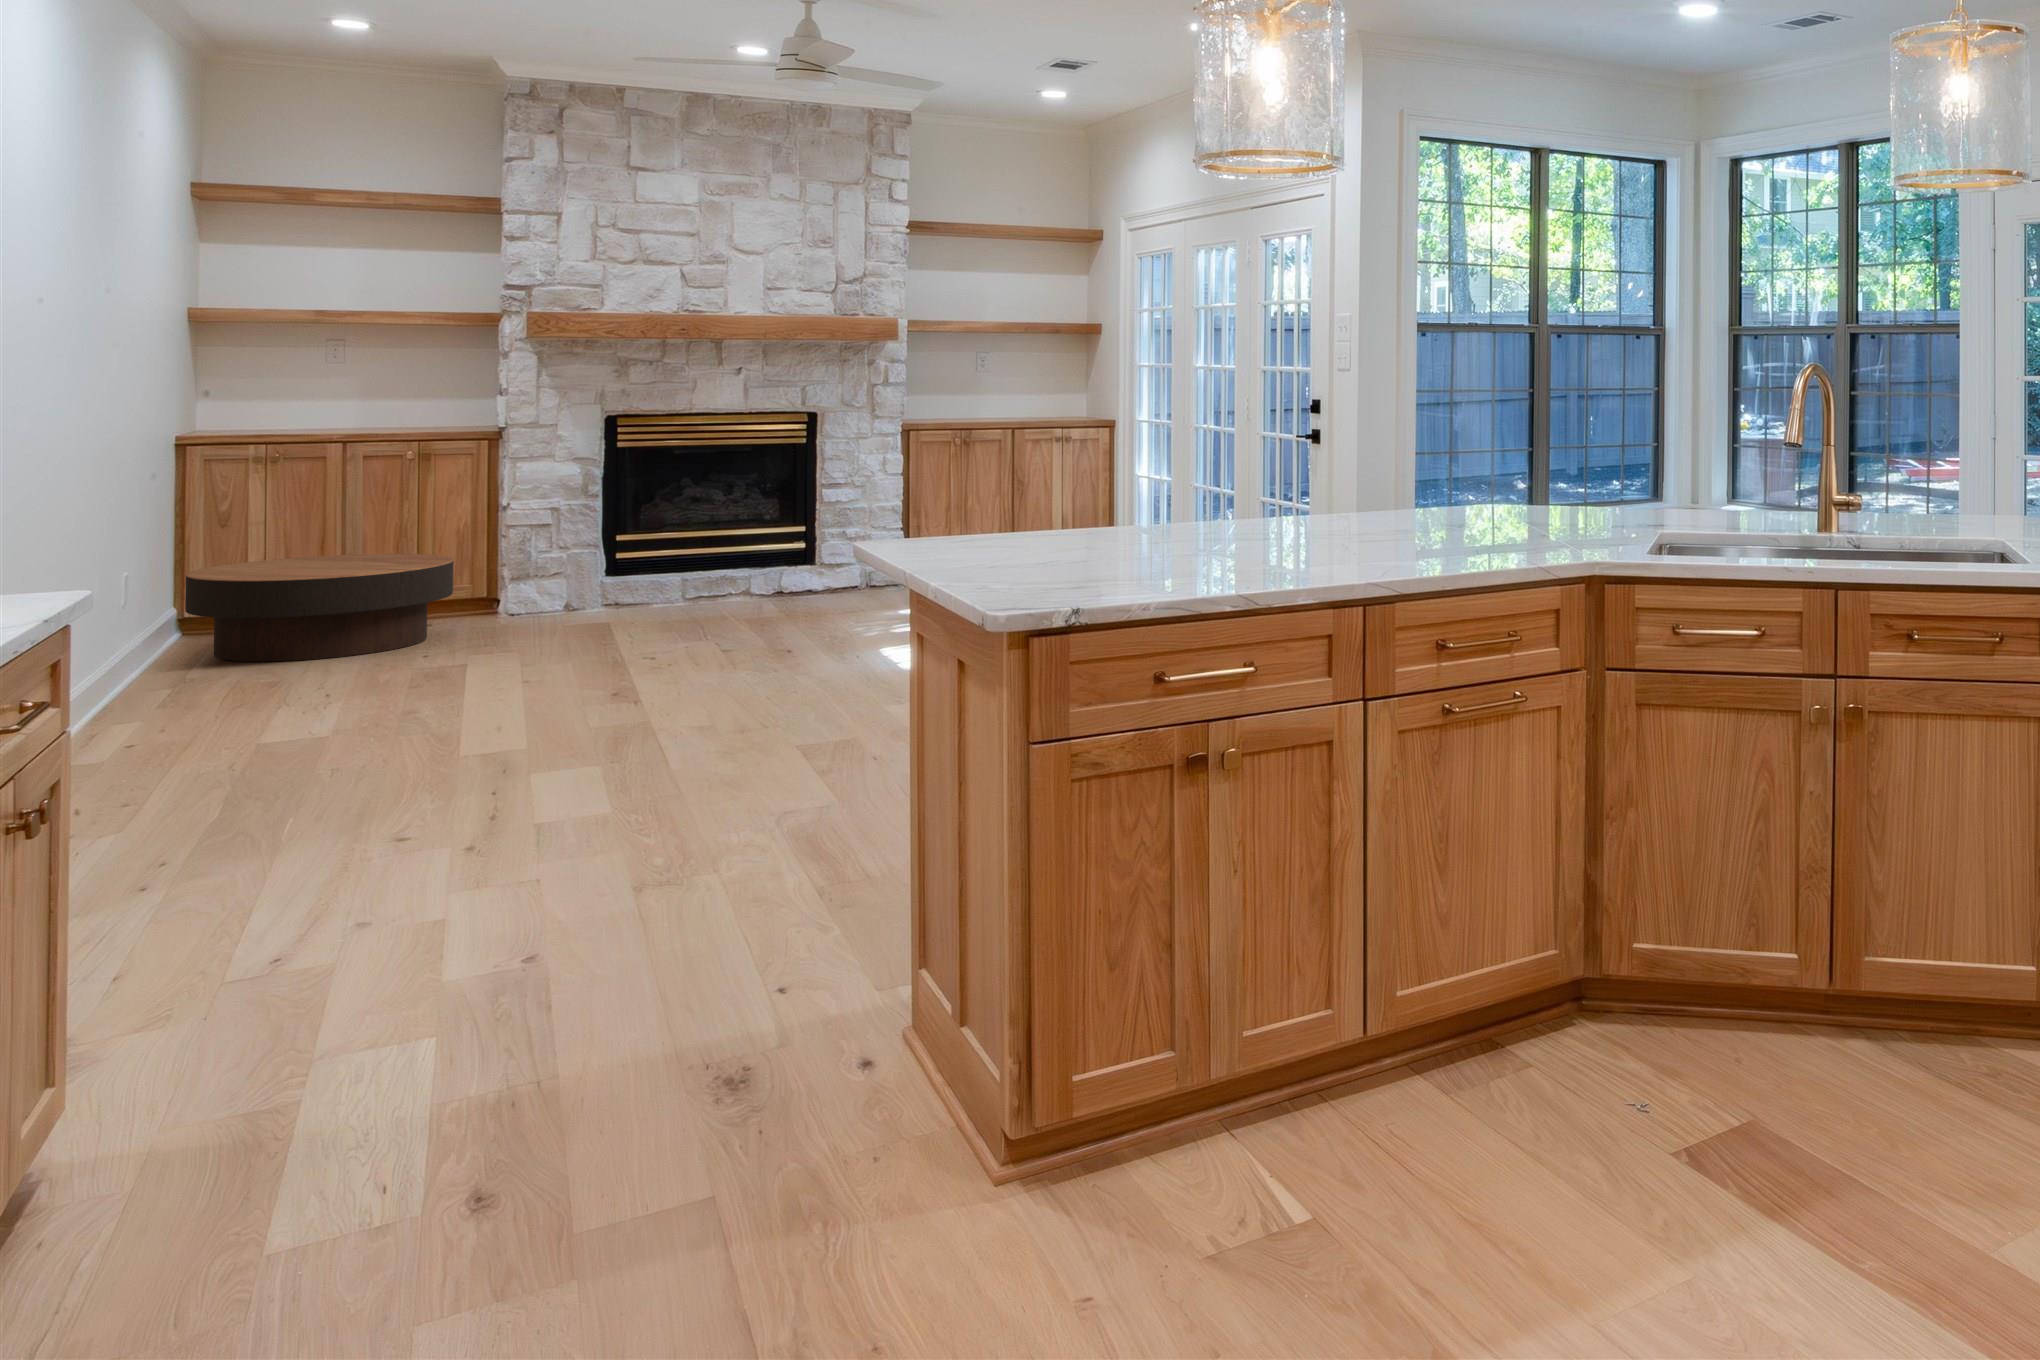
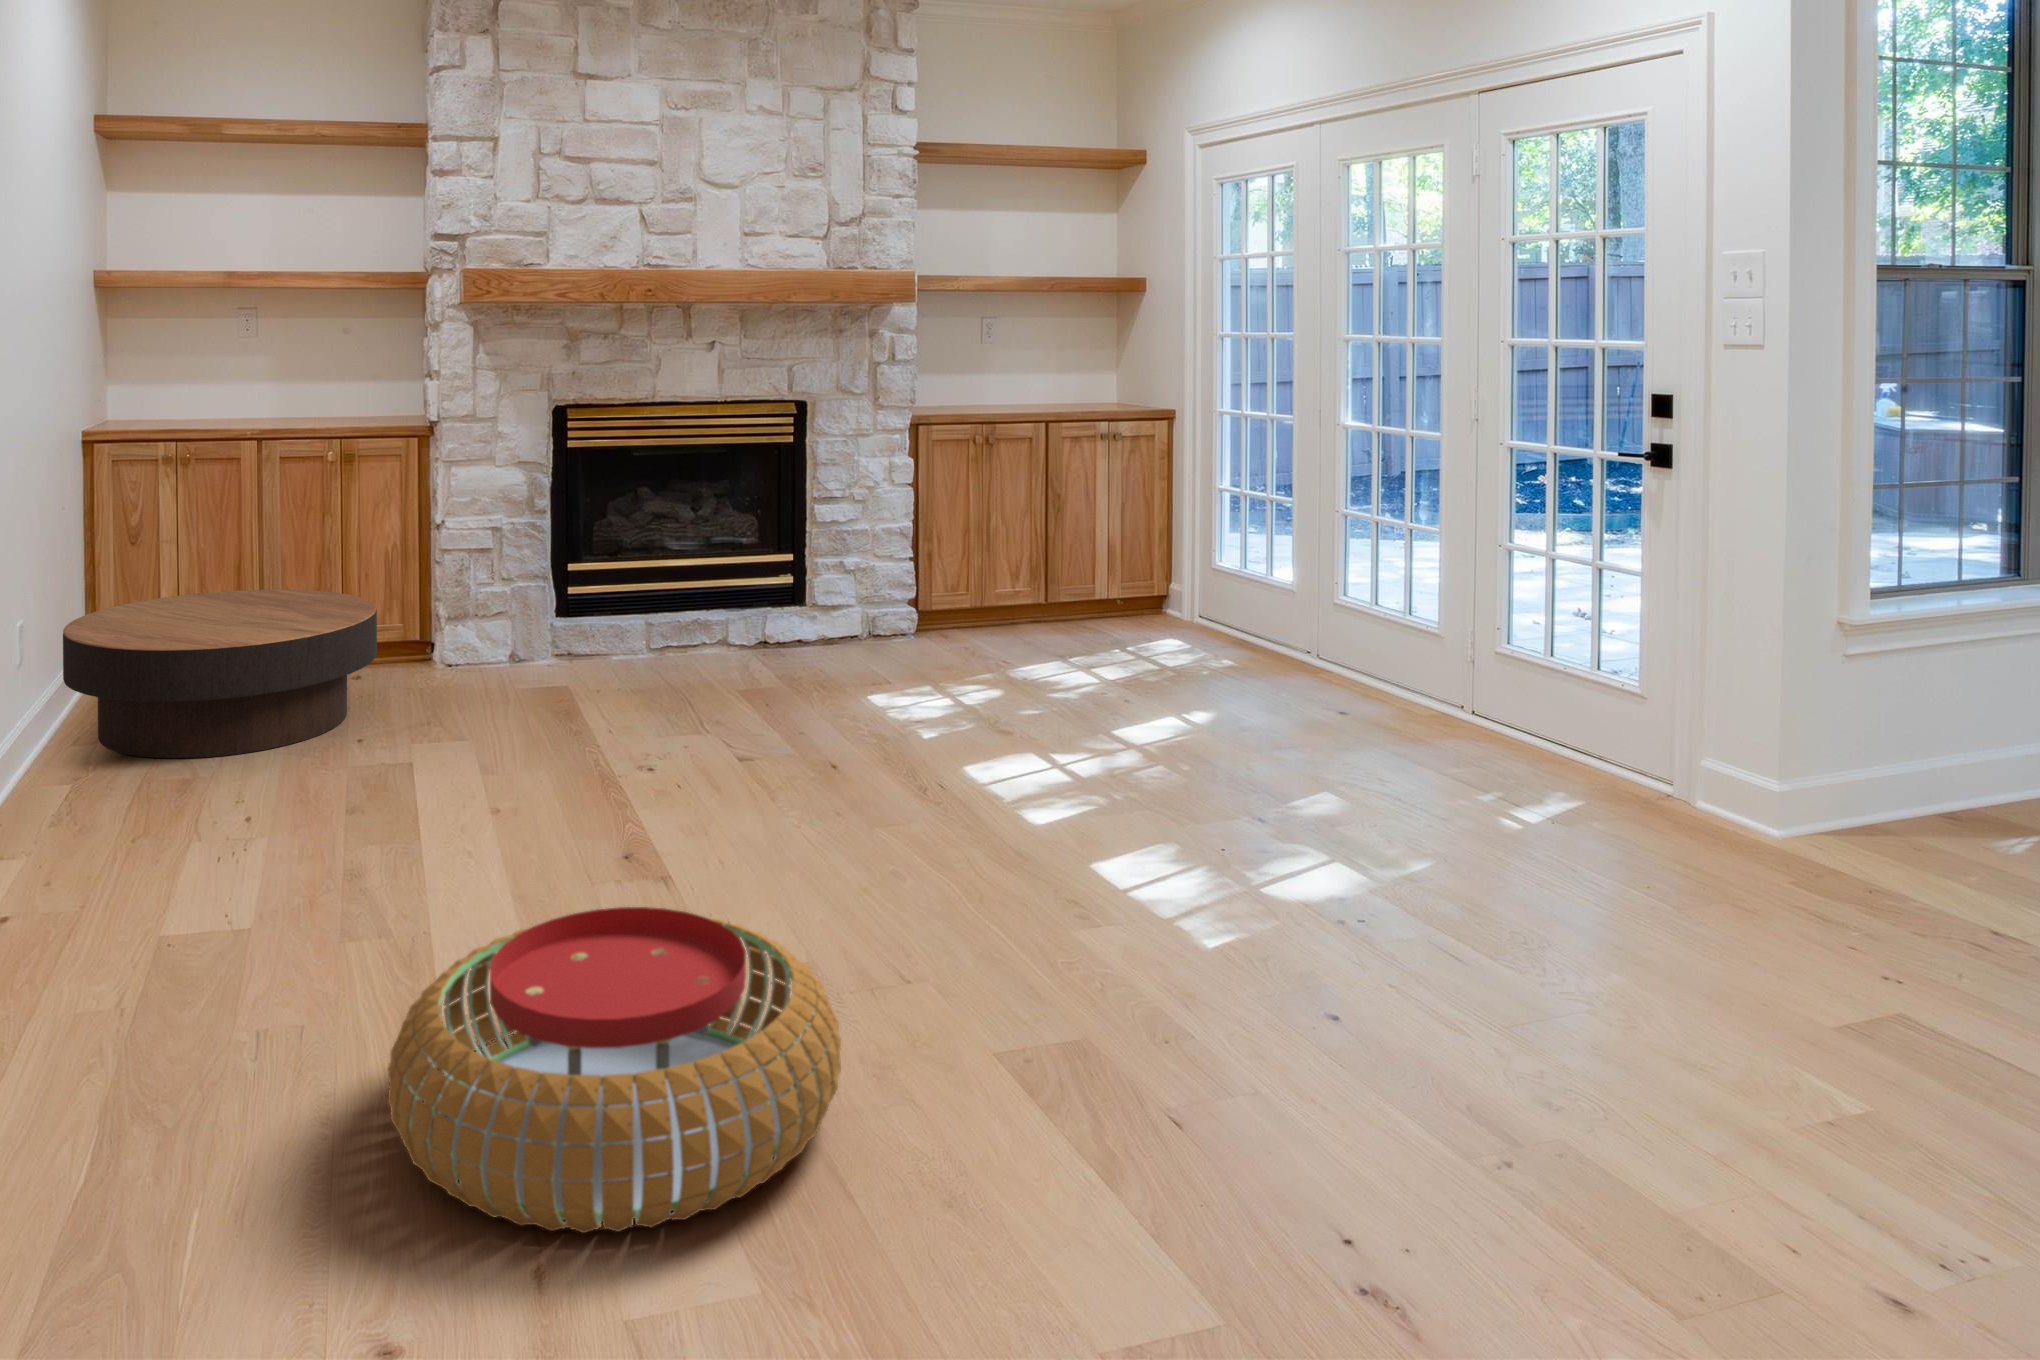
pouf: none [492,646,744,756] -> present [388,907,841,1233]

